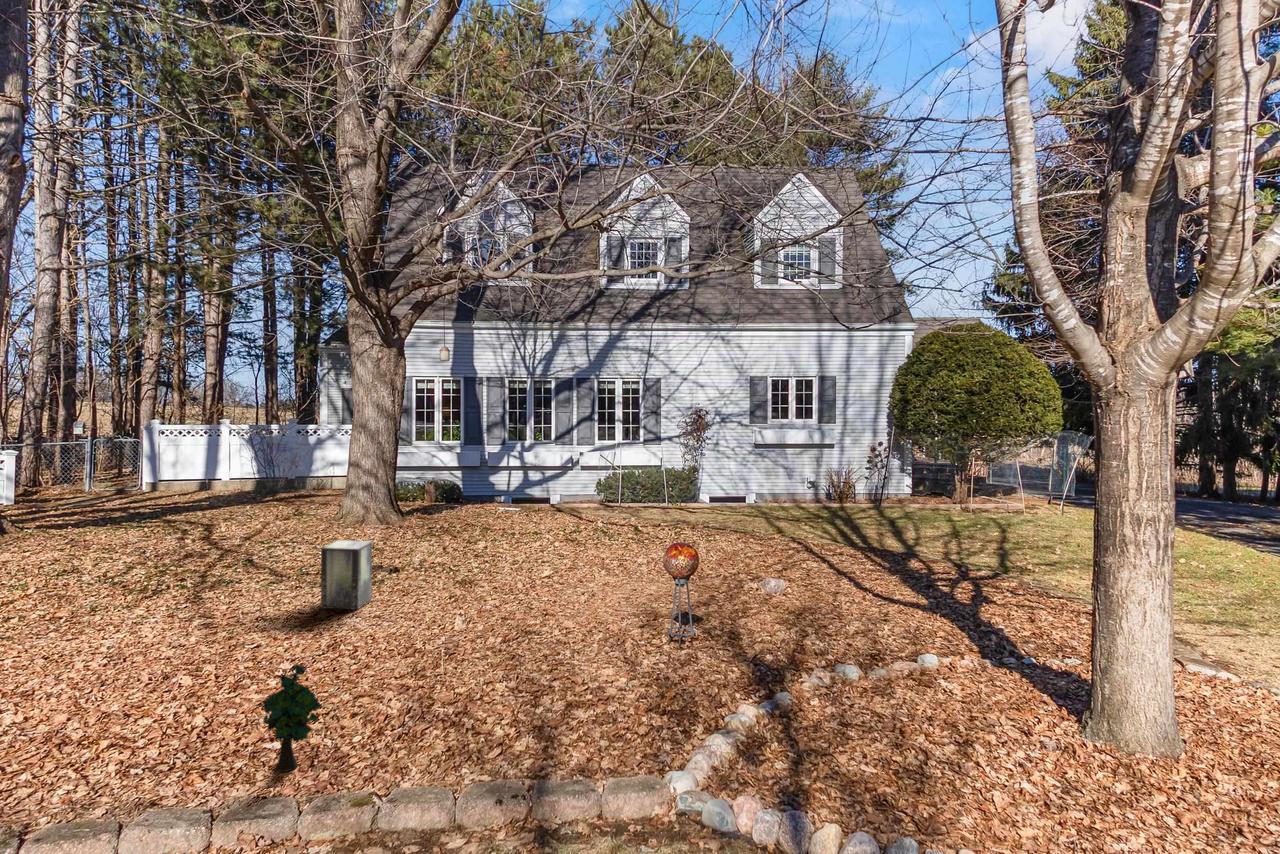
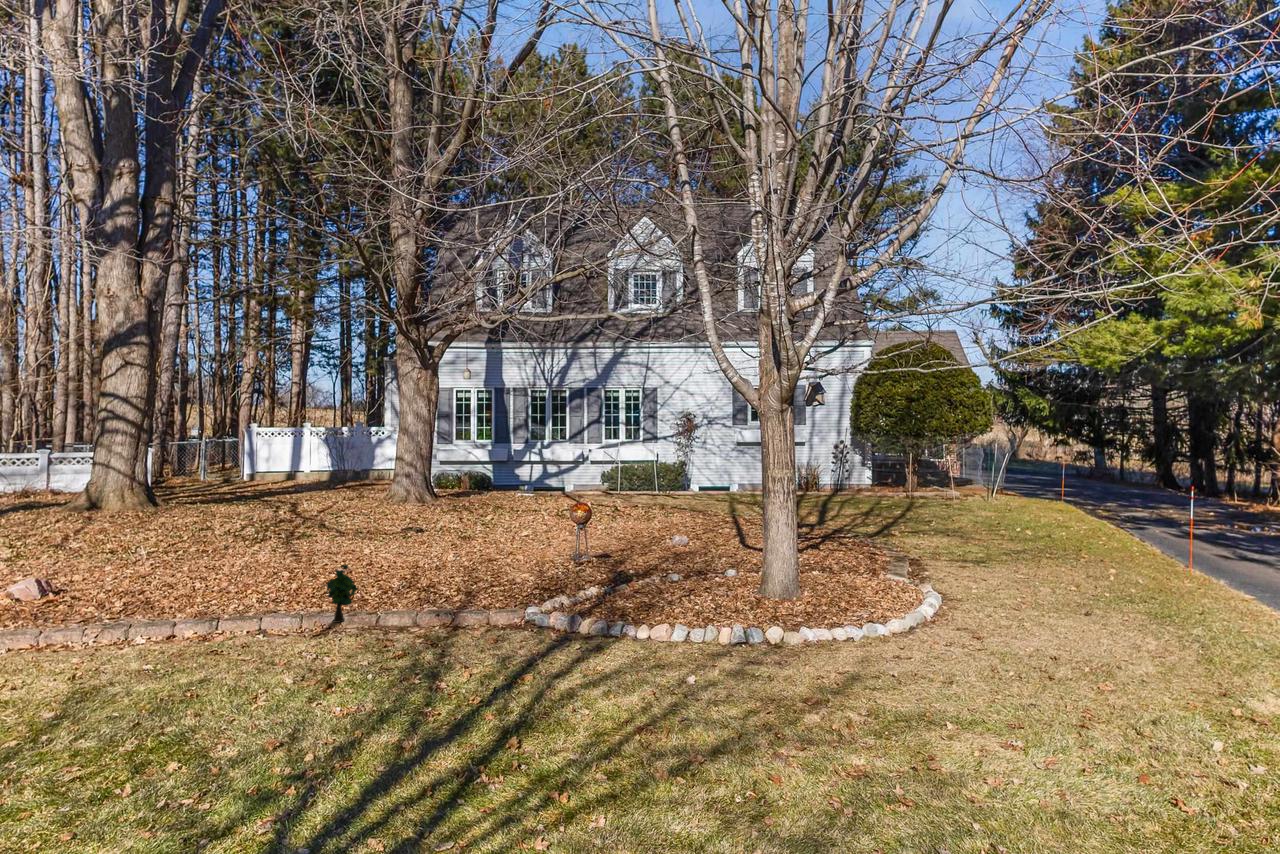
storage box: present [321,540,372,610] -> none [368,508,402,554]

